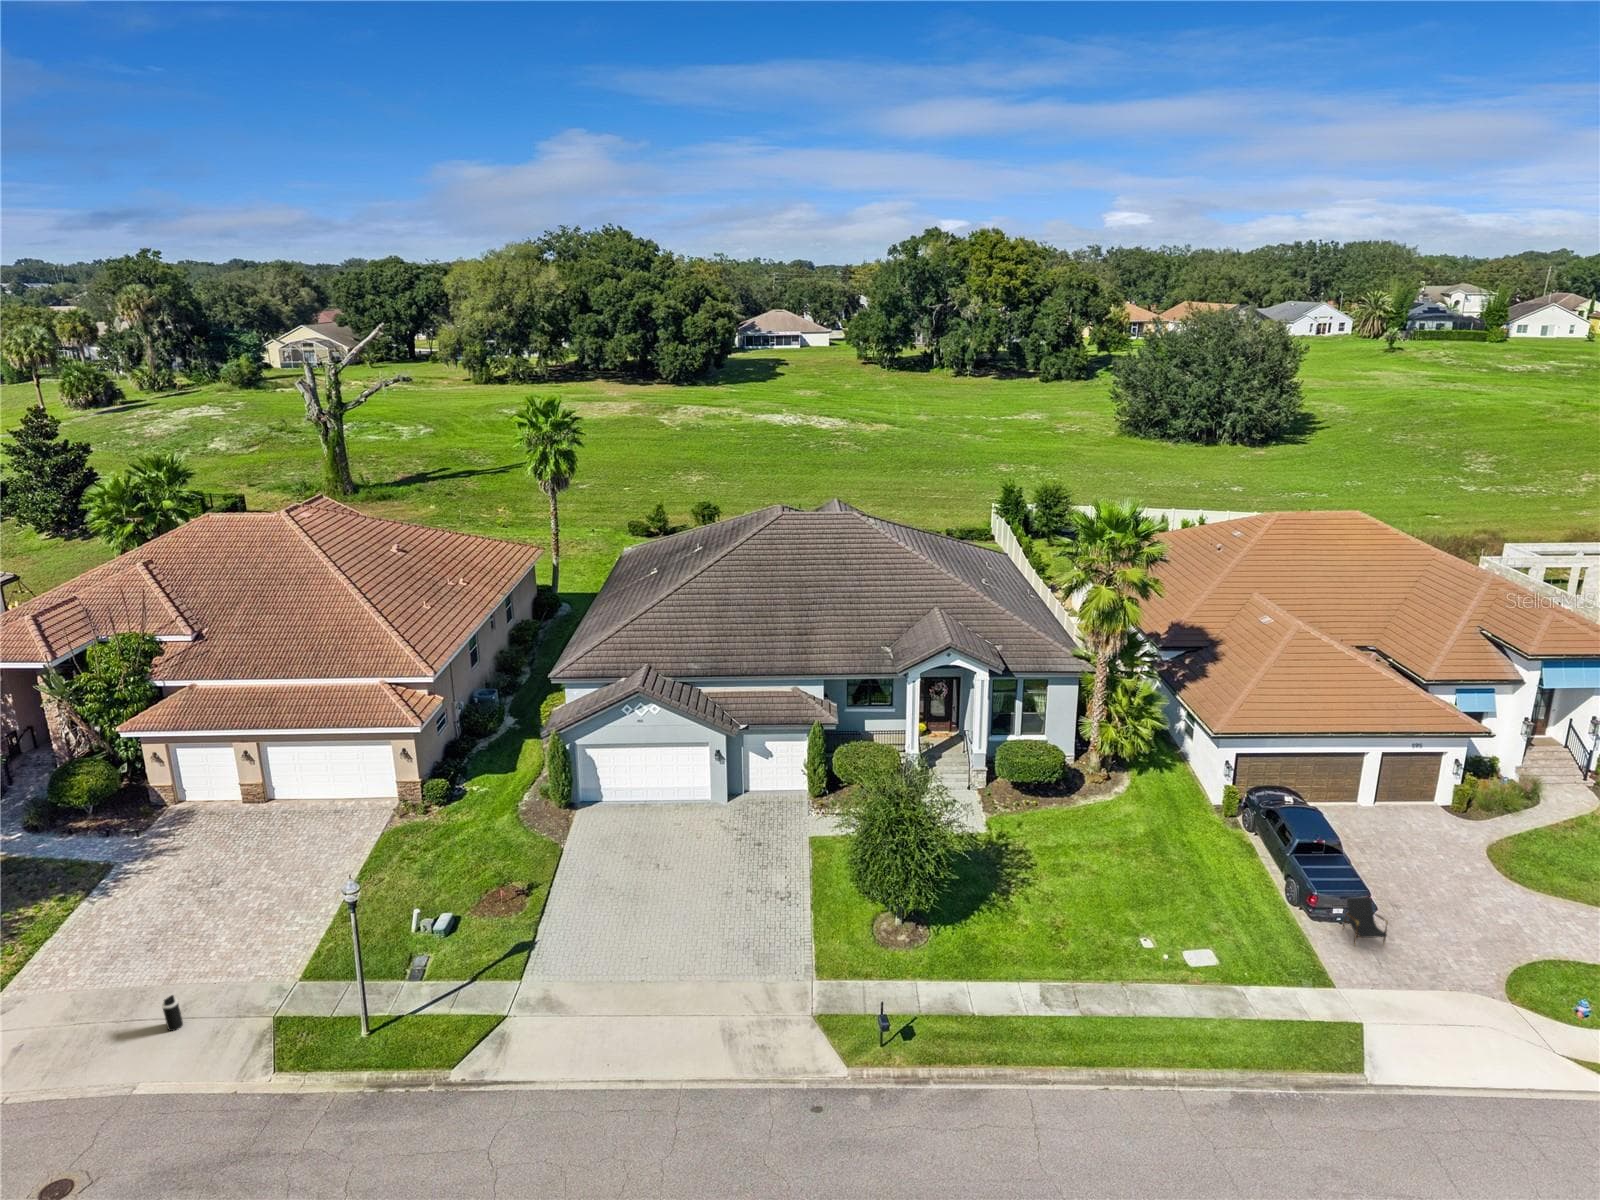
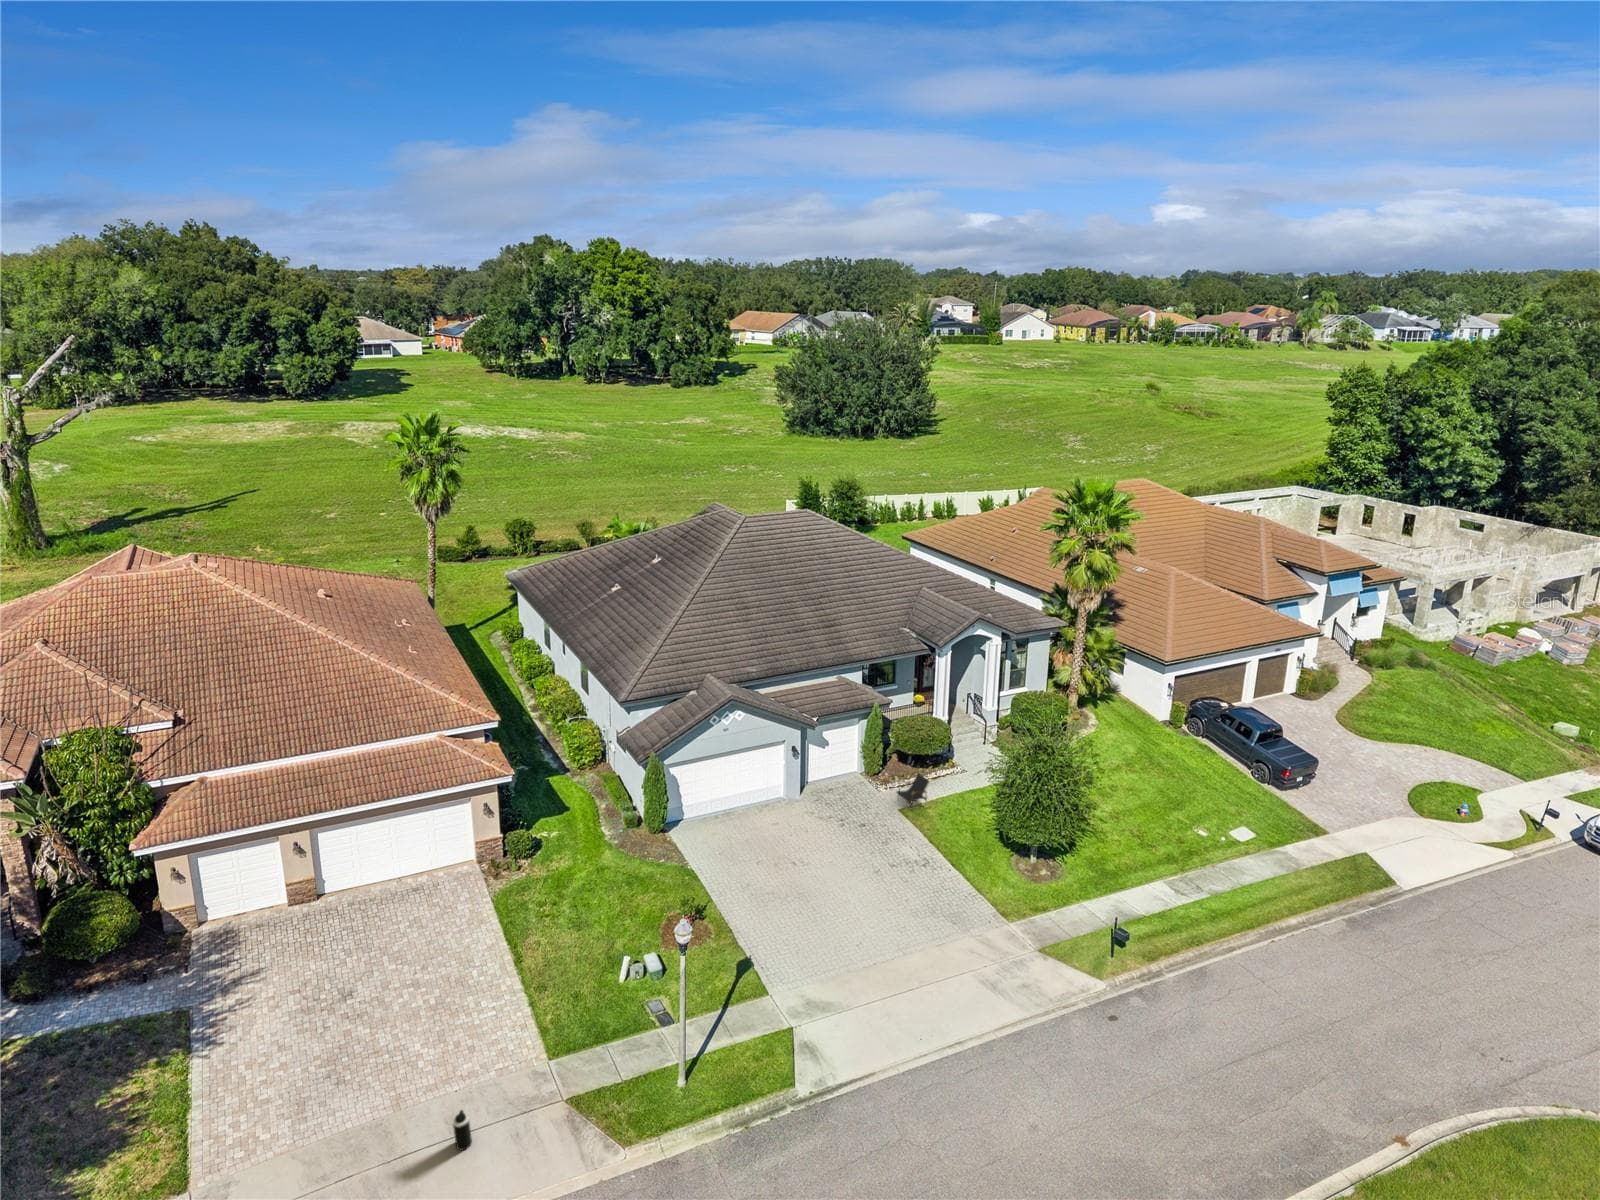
lounge chair: present [1343,898,1388,945] -> present [897,773,929,809]

